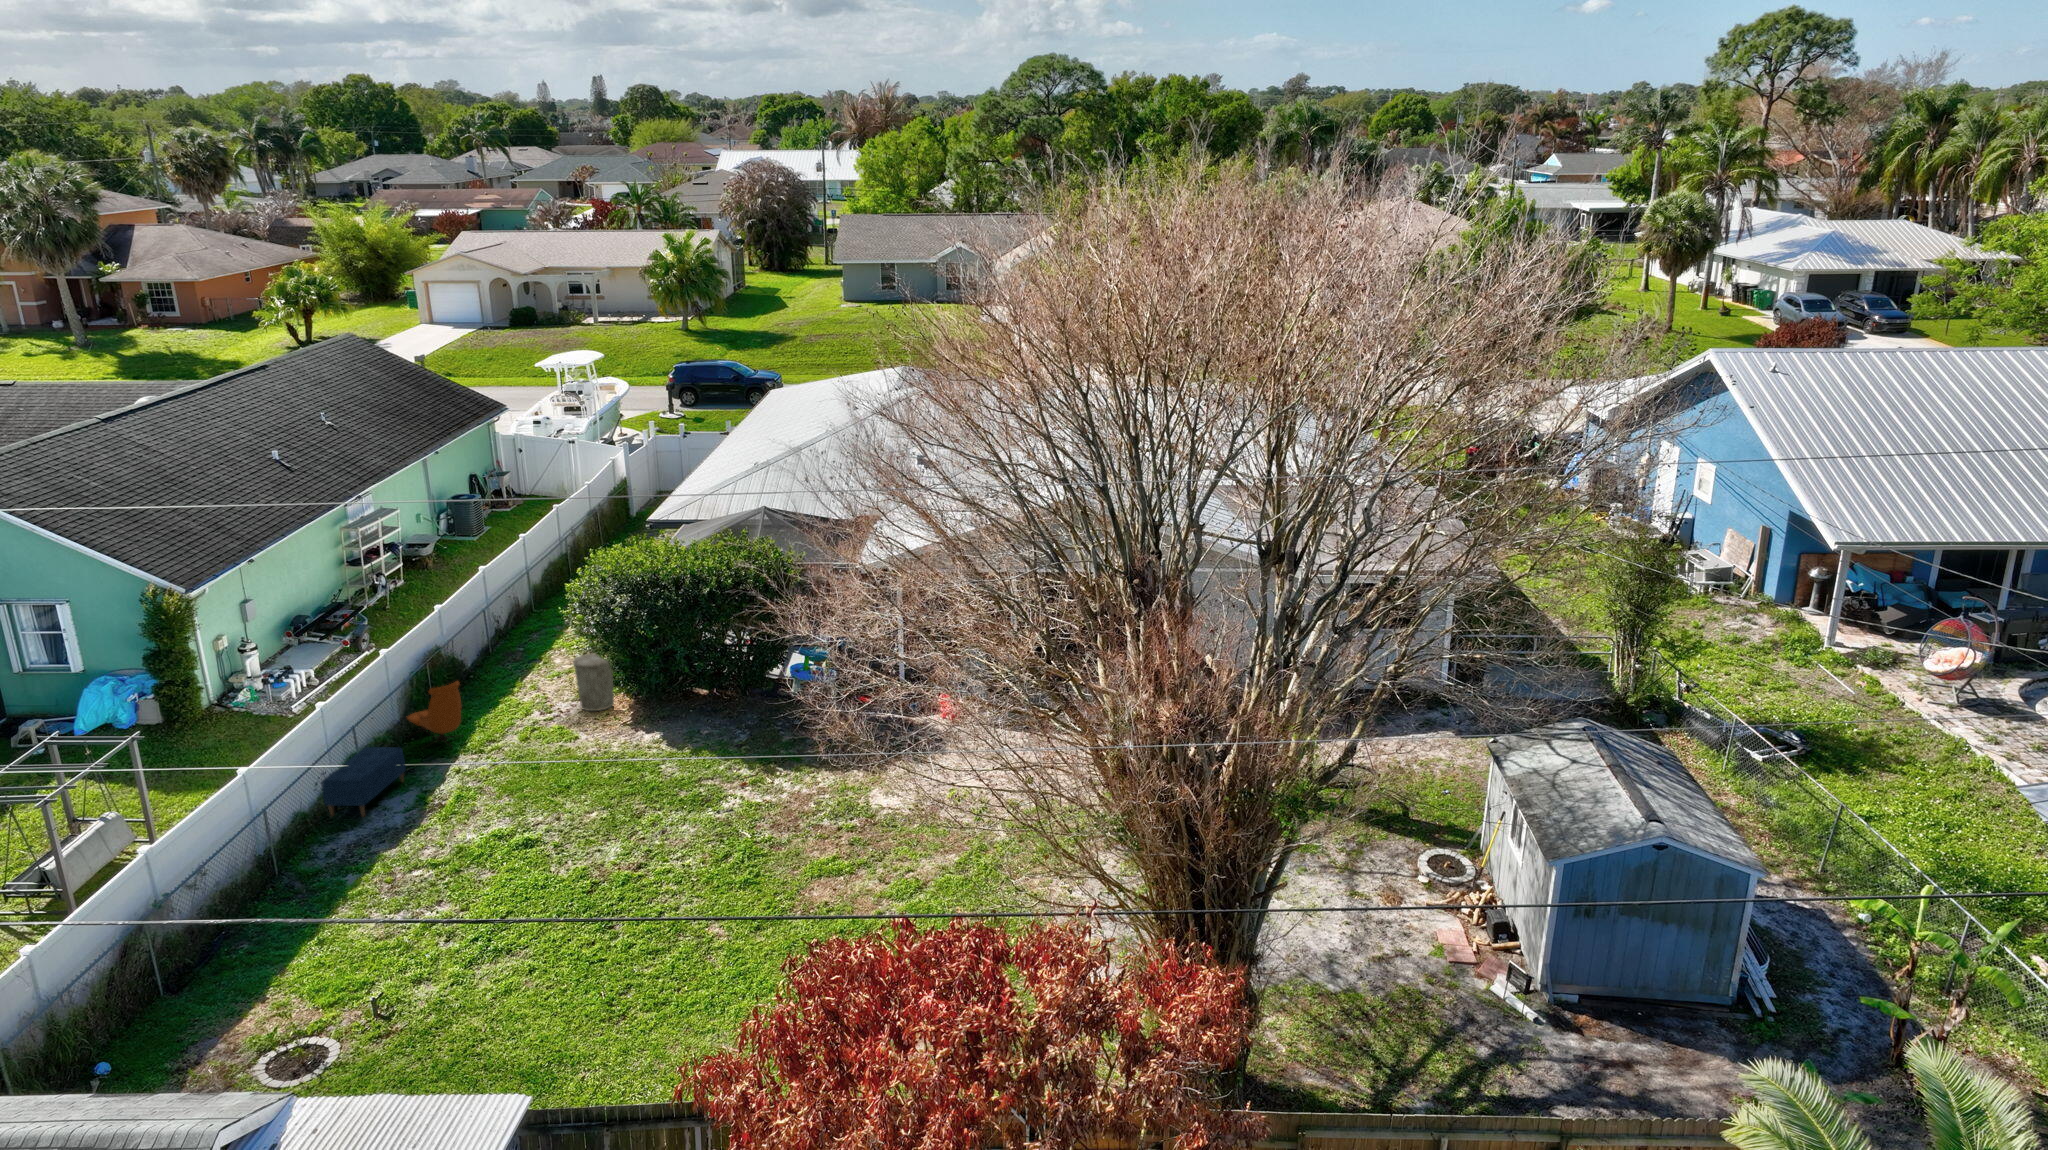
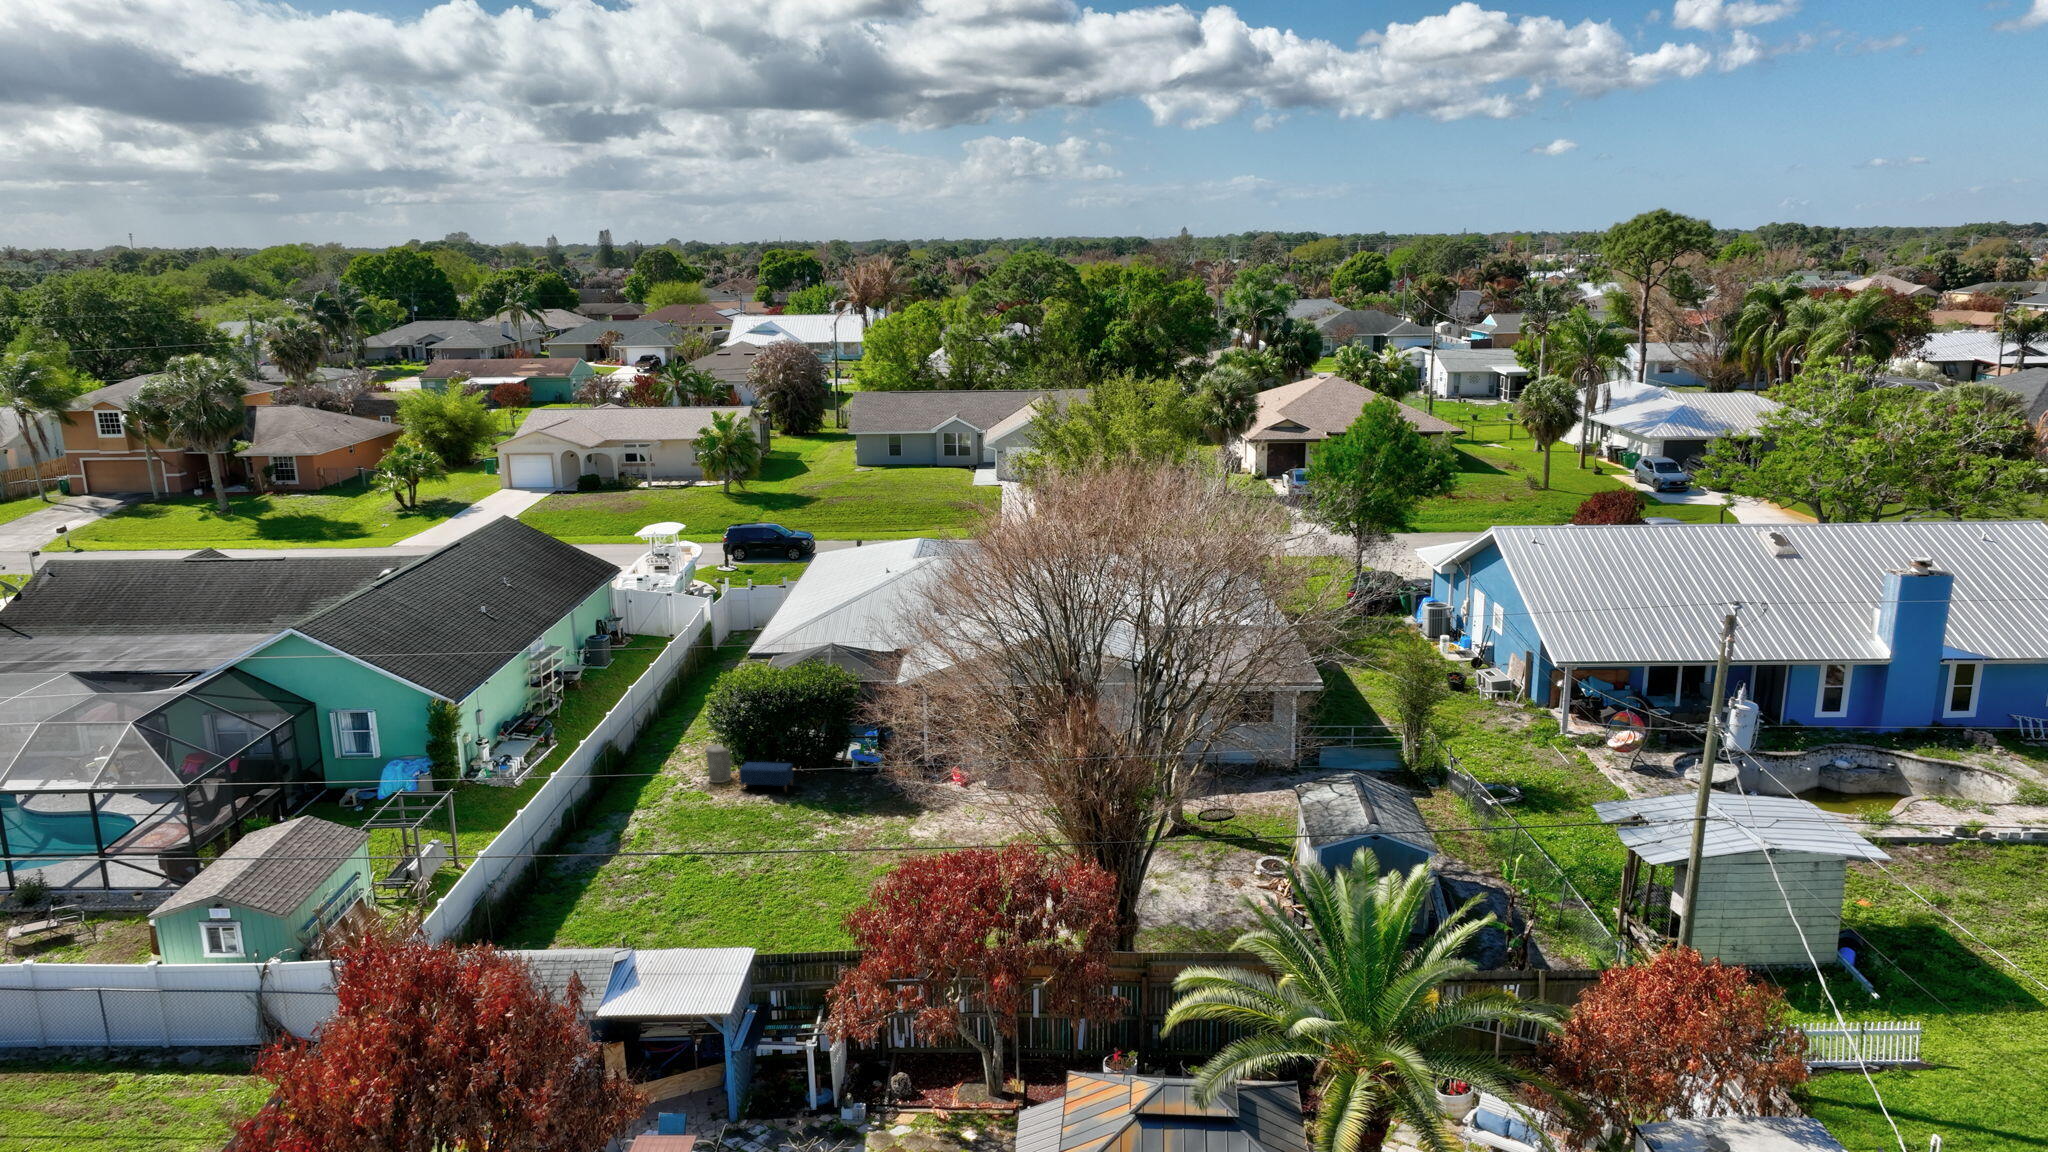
lounge chair: present [407,681,462,745] -> none [597,761,637,807]
bench: present [322,747,406,817] -> present [739,762,794,791]

